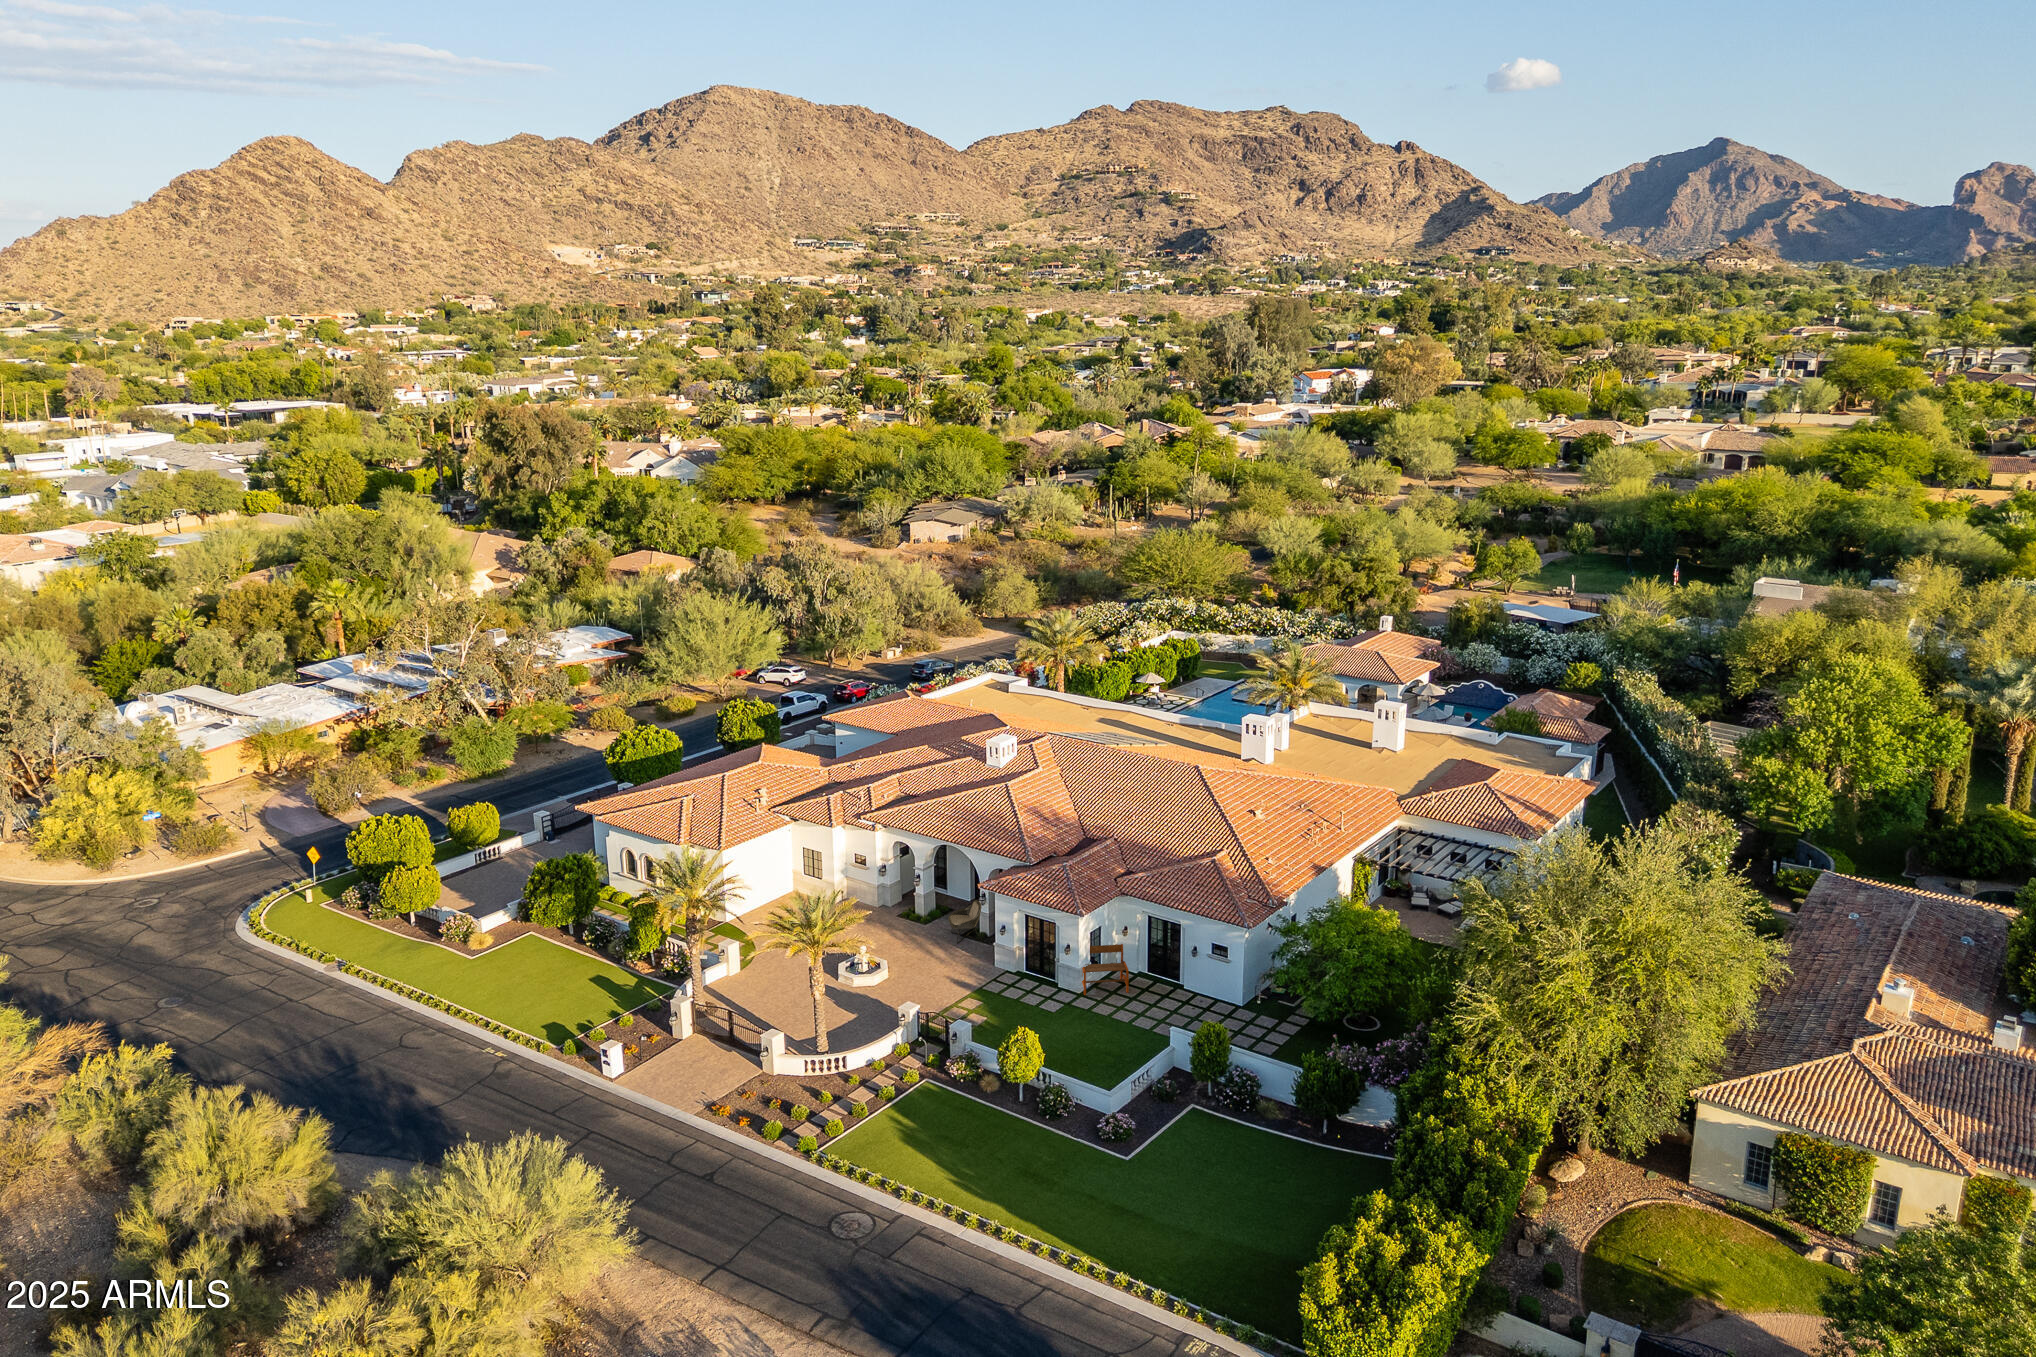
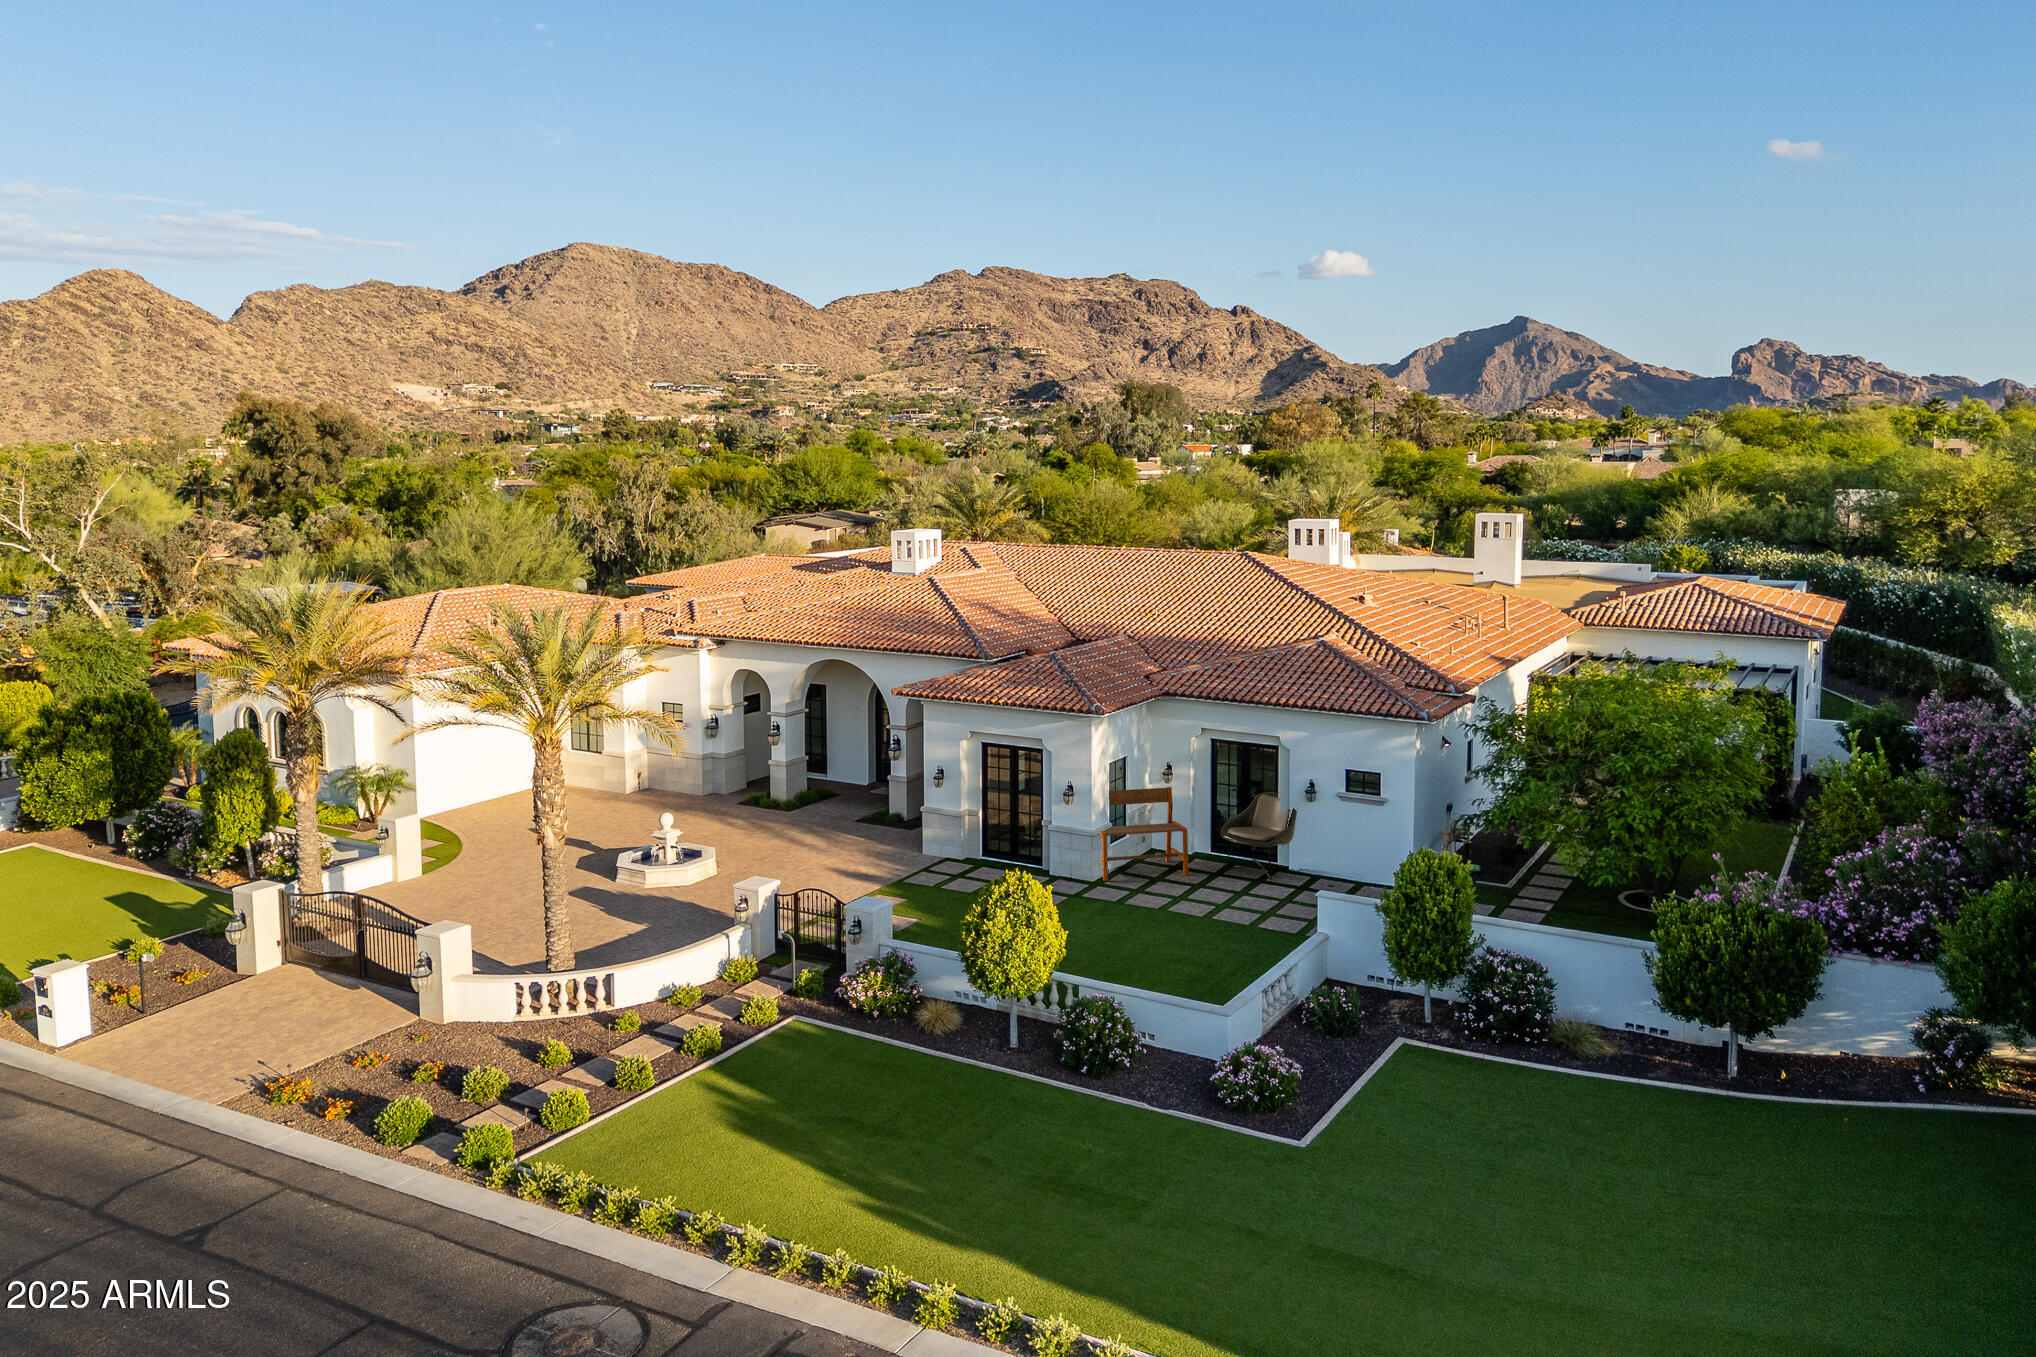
lounge chair: present [948,901,982,944] -> present [1220,792,1297,880]

